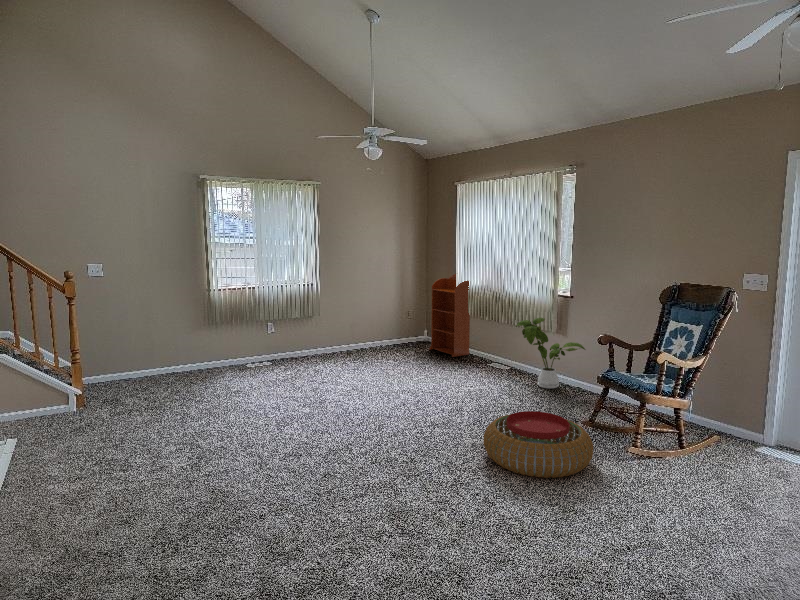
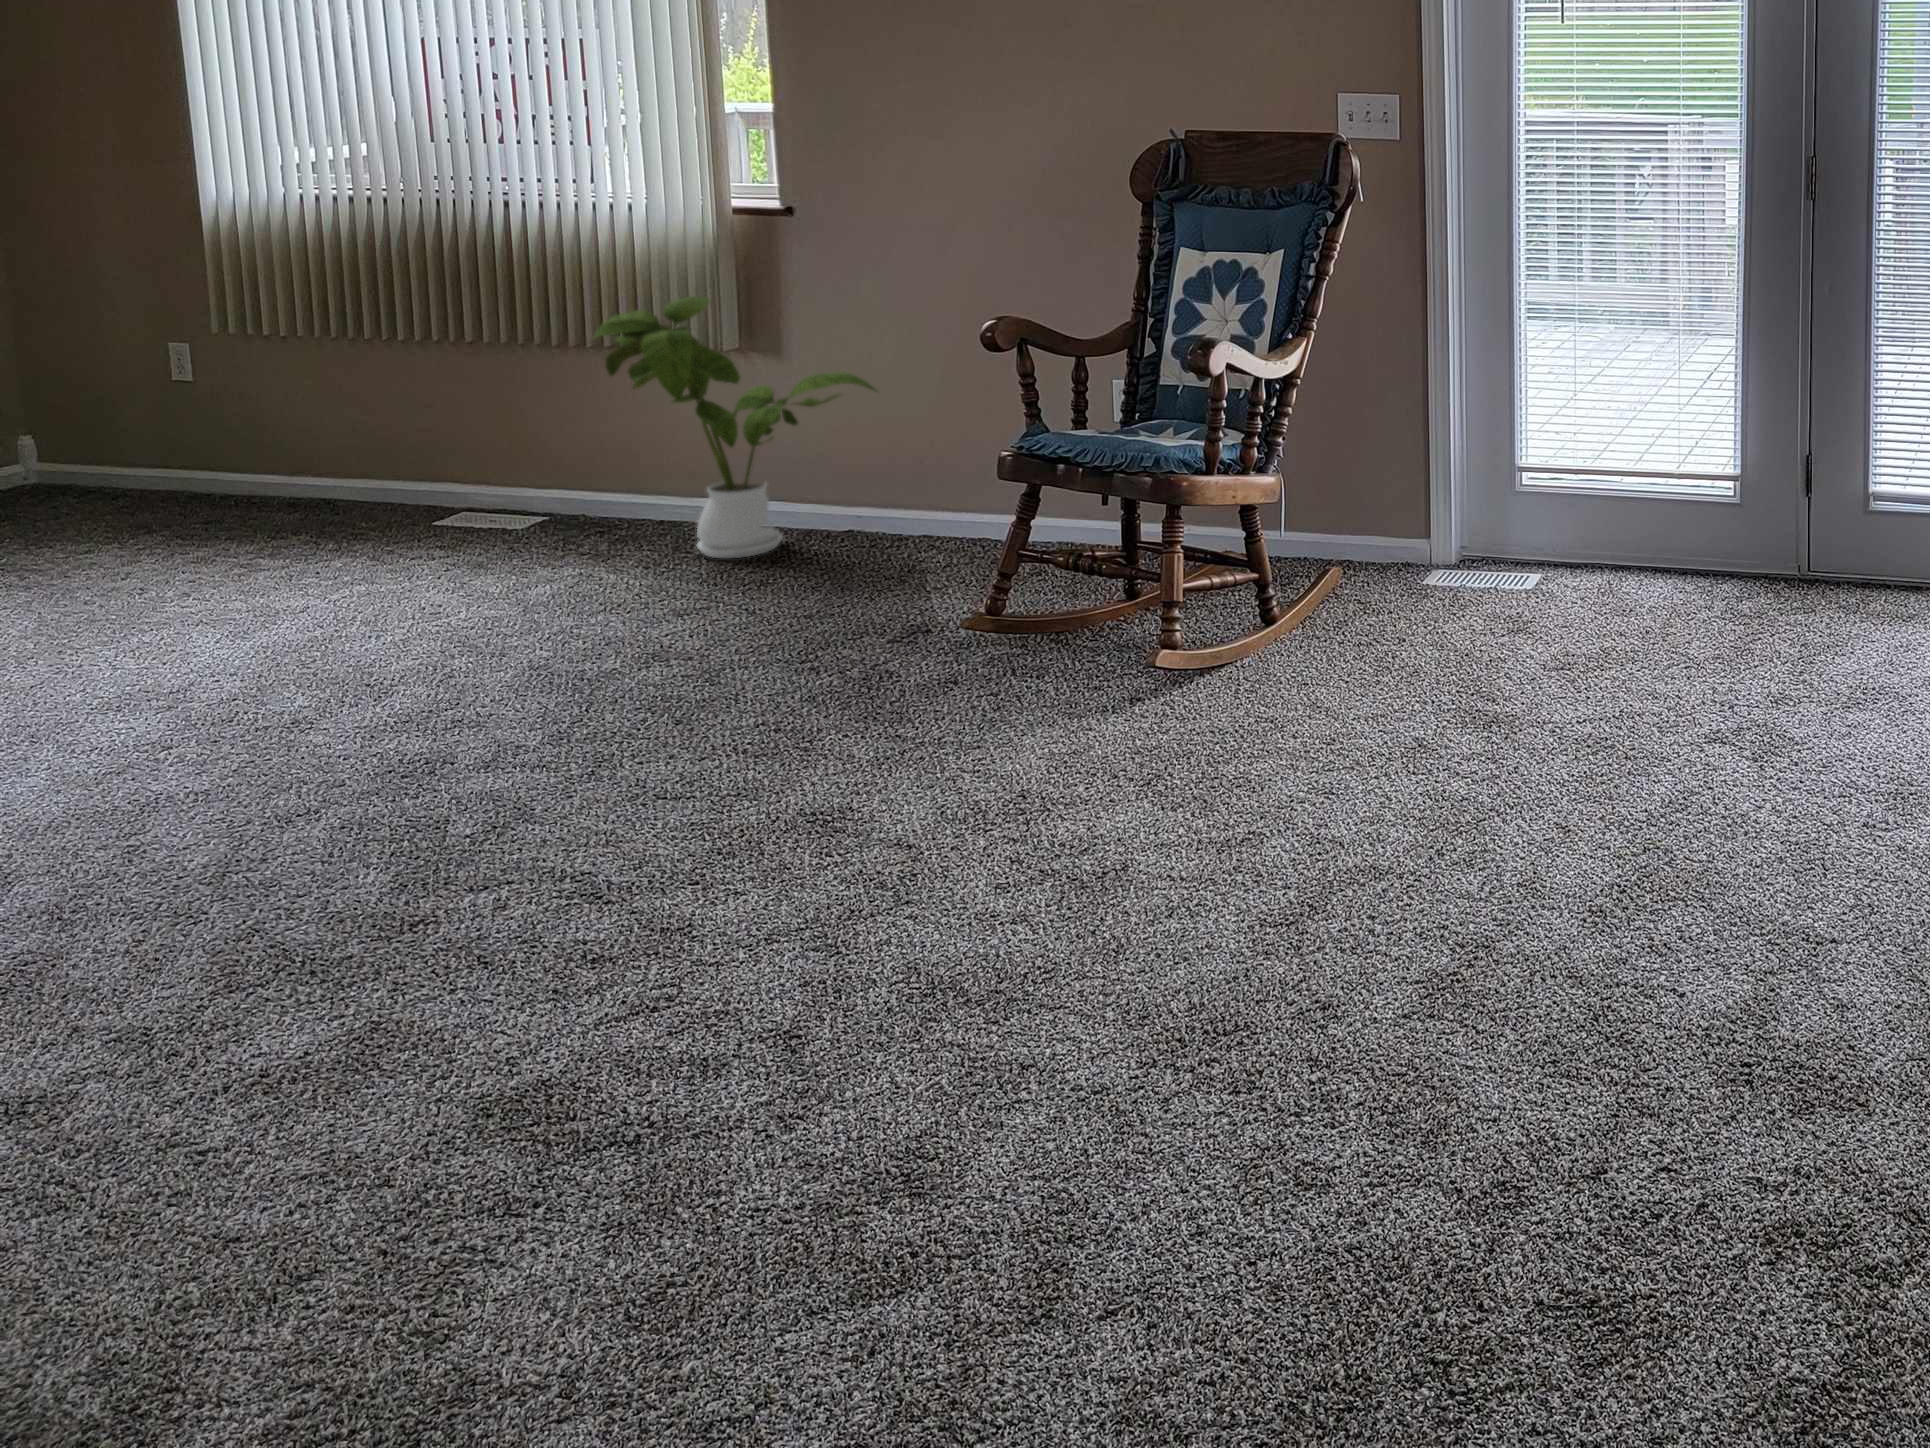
bookcase: present [429,274,470,357] -> none [45,159,309,530]
pouf: present [484,411,594,478] -> none [631,623,1081,887]

